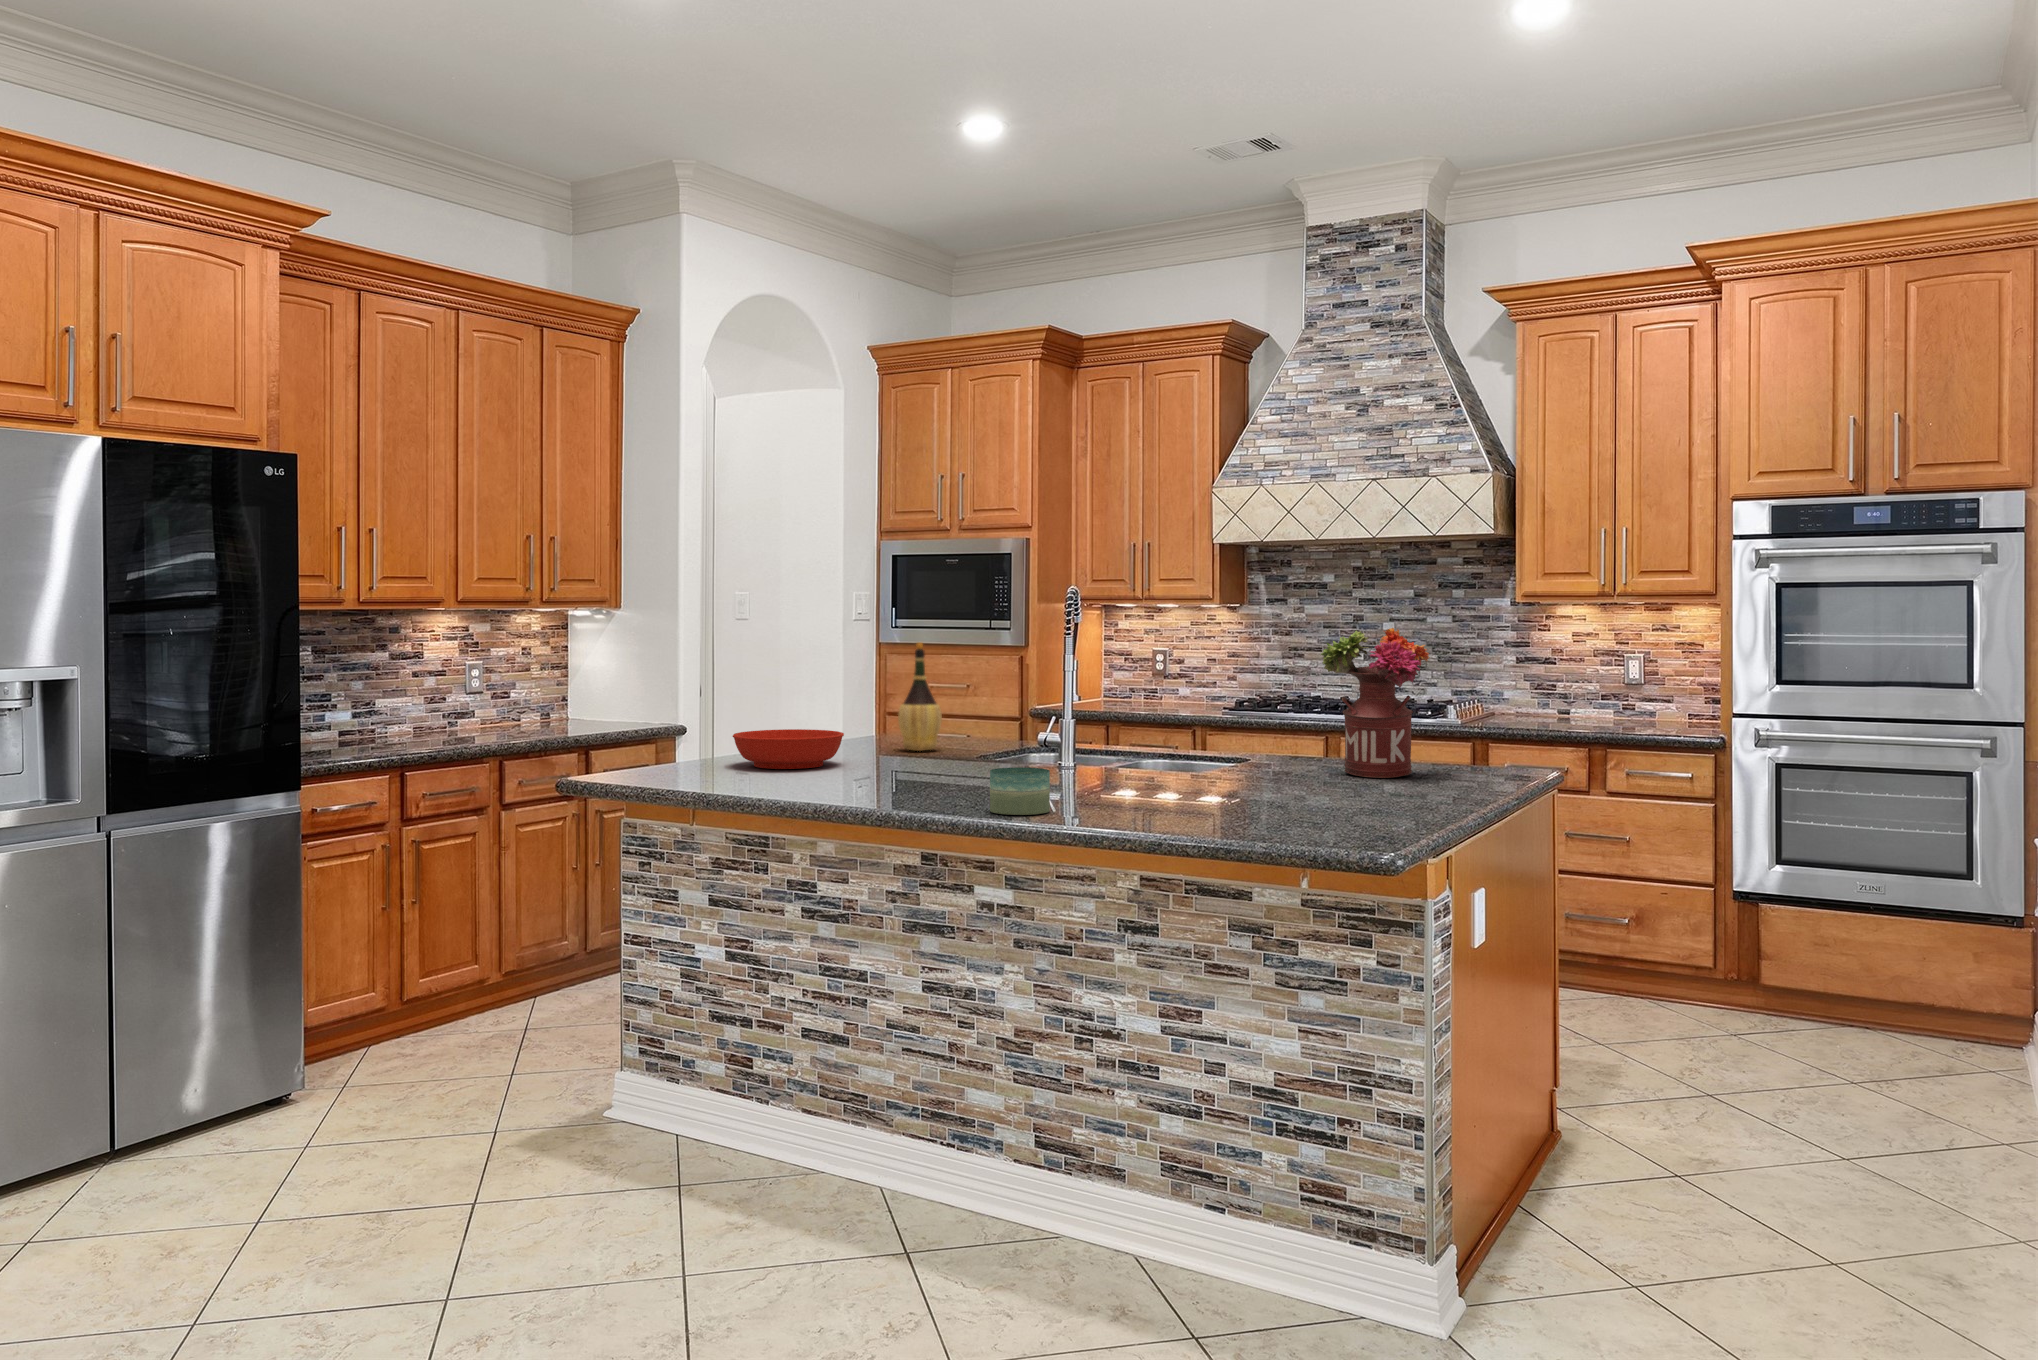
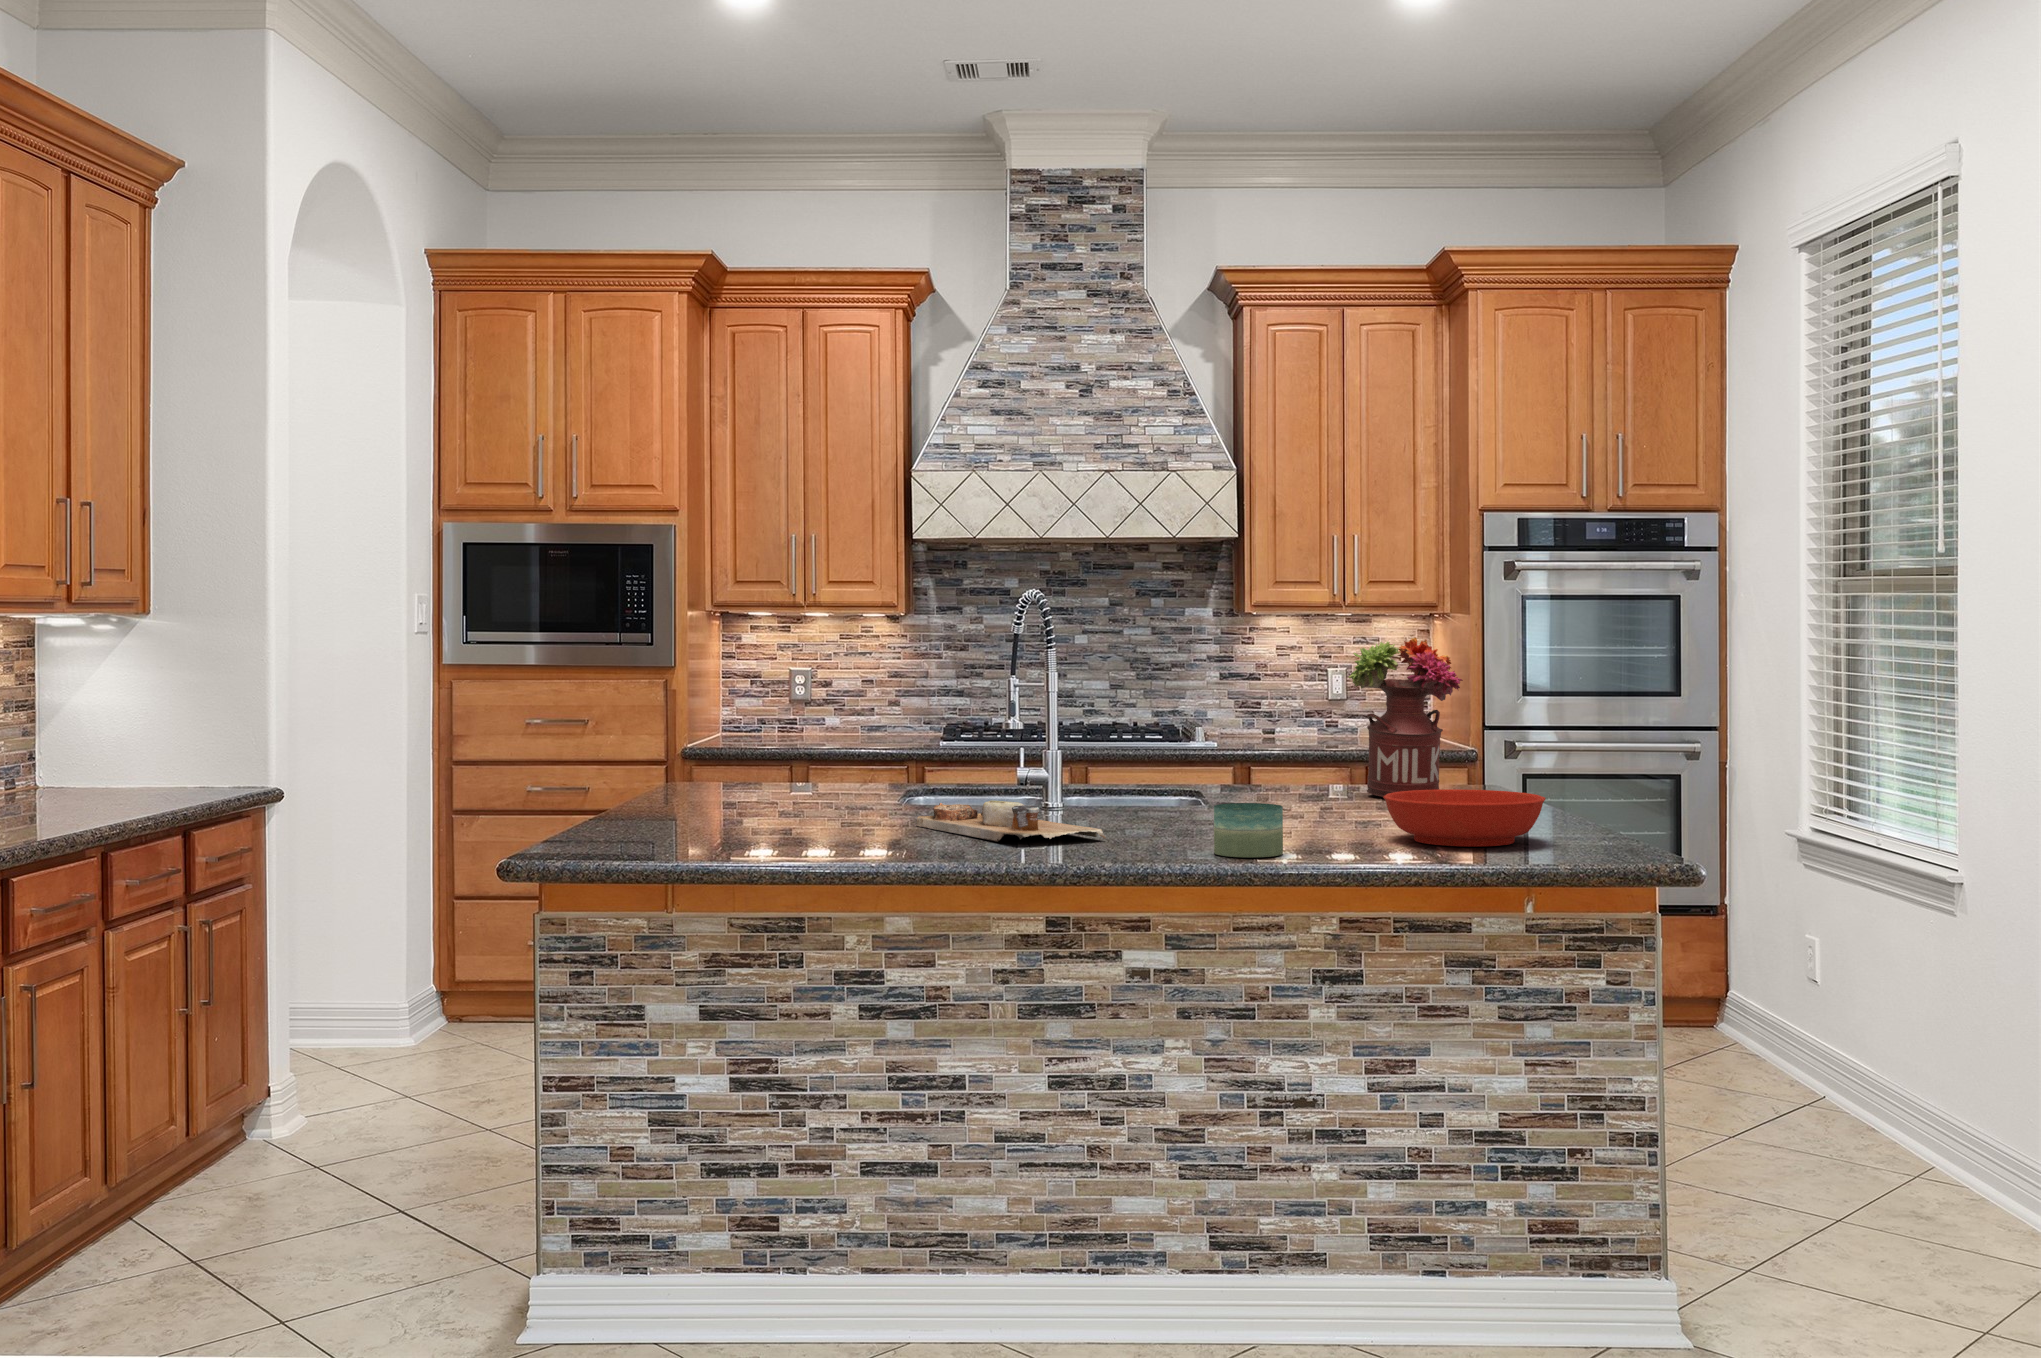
wine bottle: present [898,642,942,751] -> none [813,663,869,801]
bowl: present [733,729,844,769] -> present [1383,789,1546,846]
cutting board: none [879,755,963,791] -> present [917,801,1106,842]

